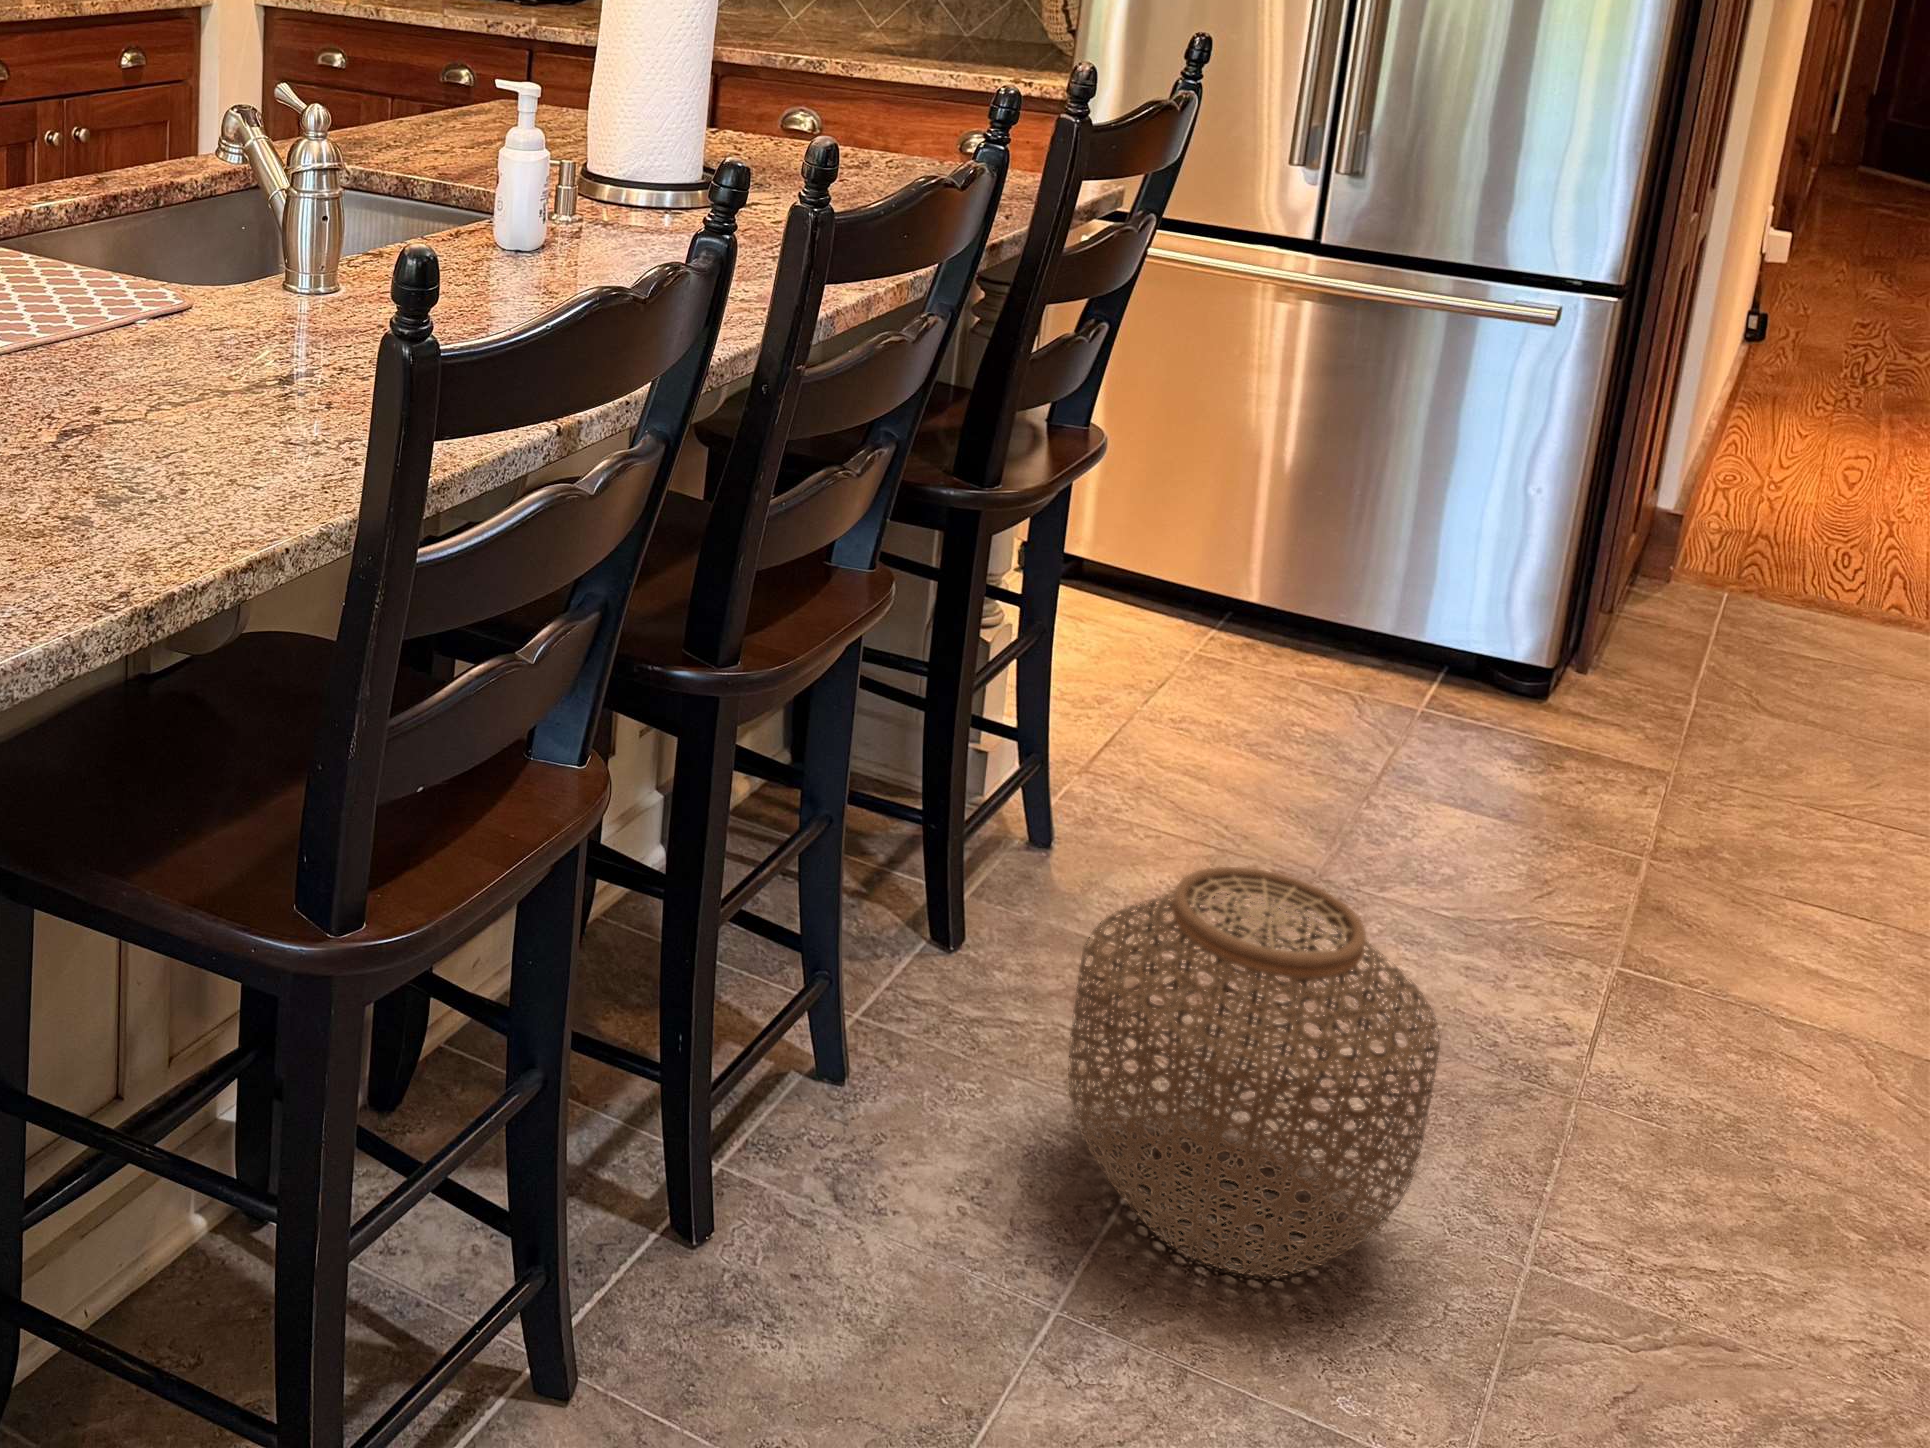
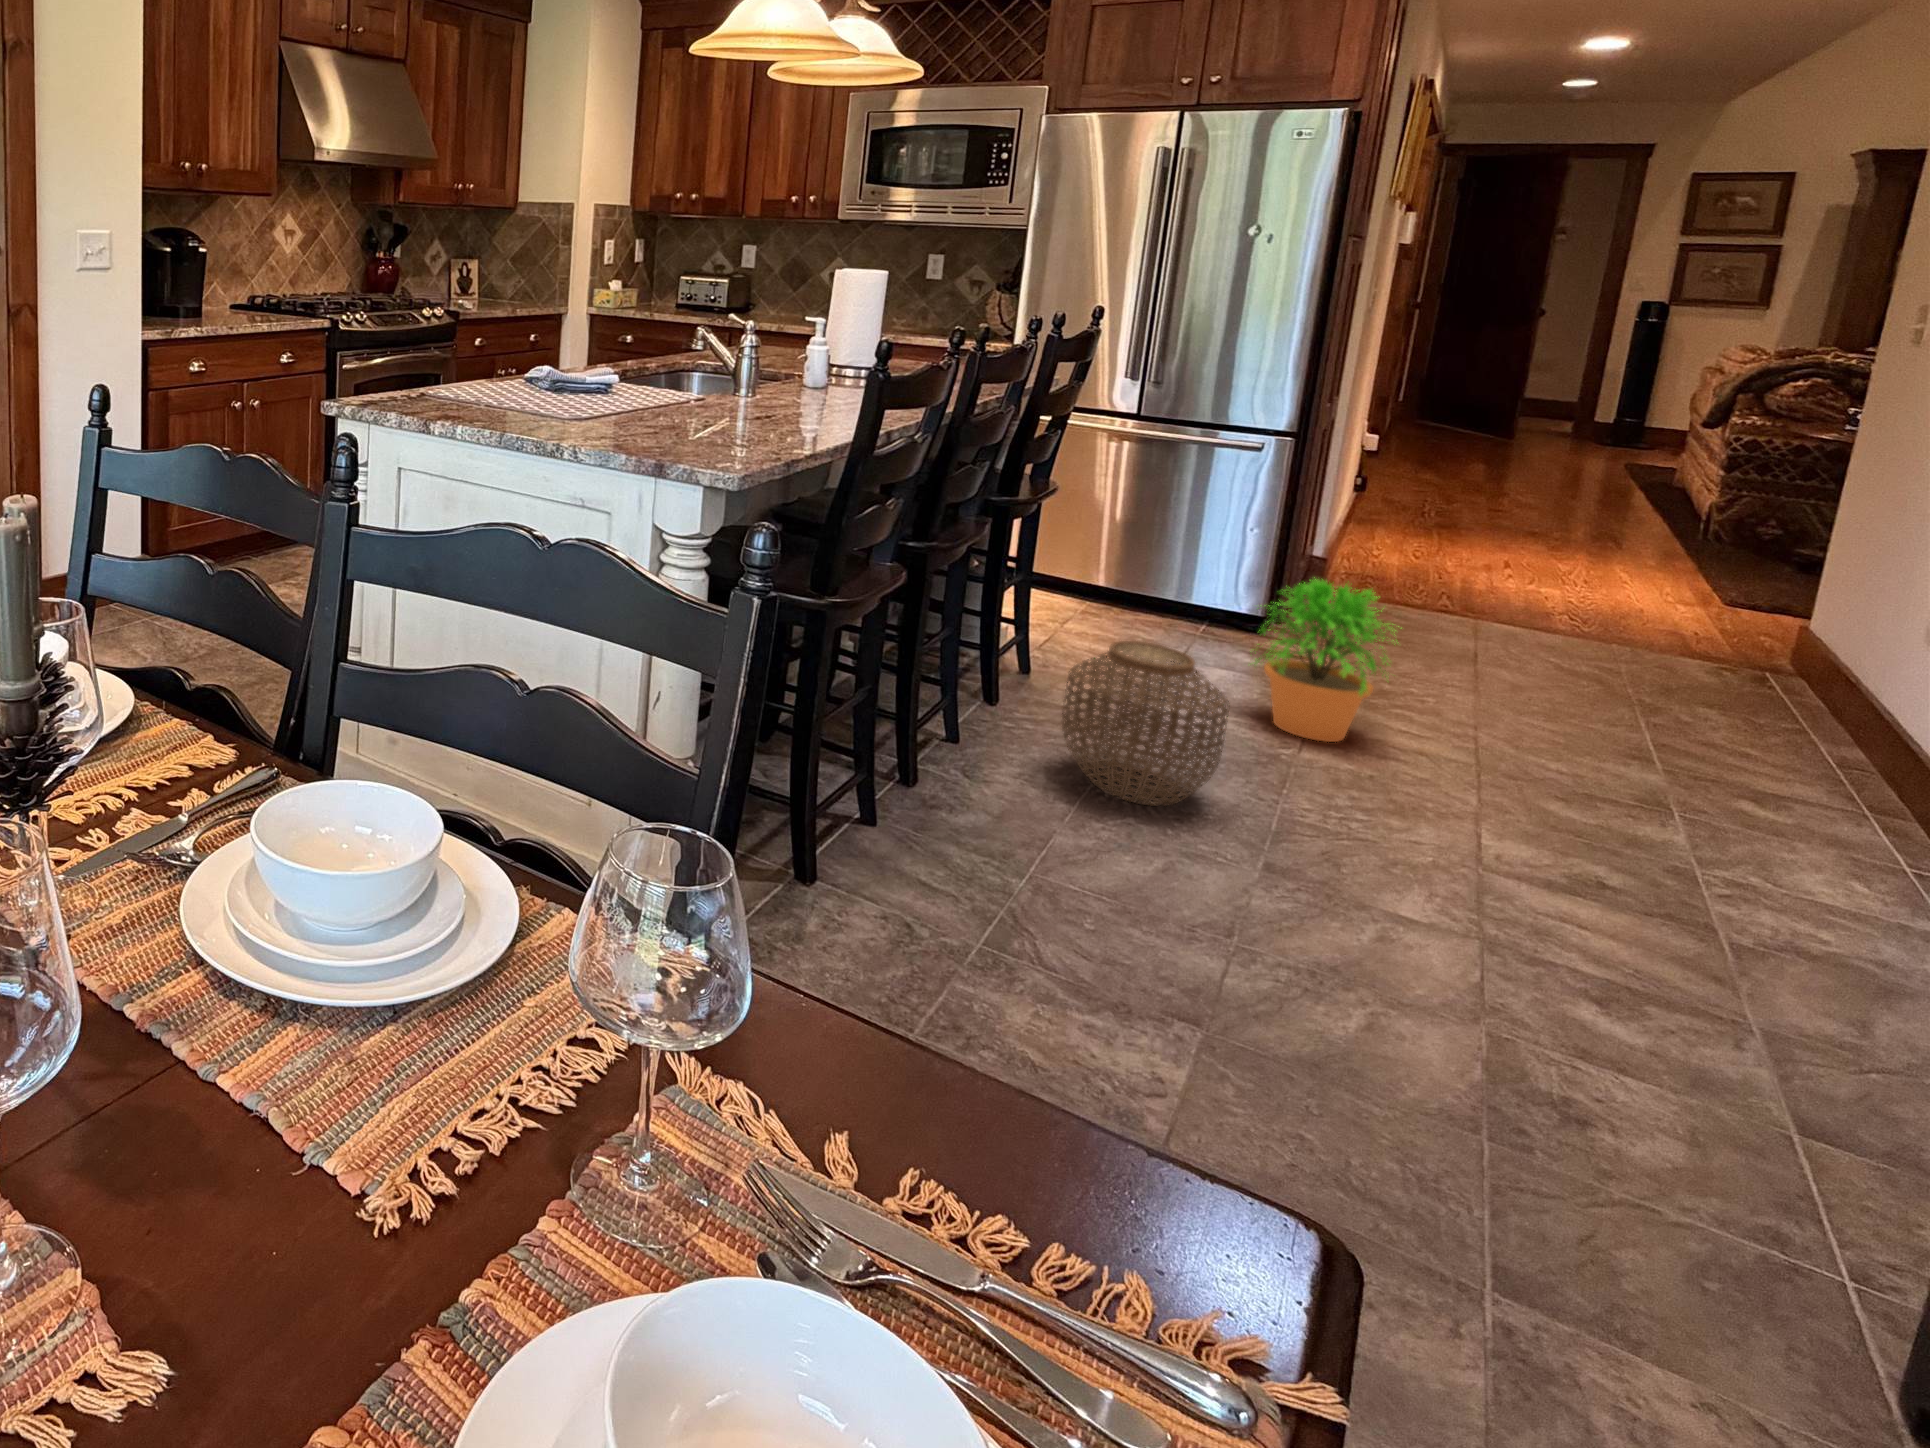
potted plant: none [1506,649,1838,1020] -> present [1253,579,1398,742]

